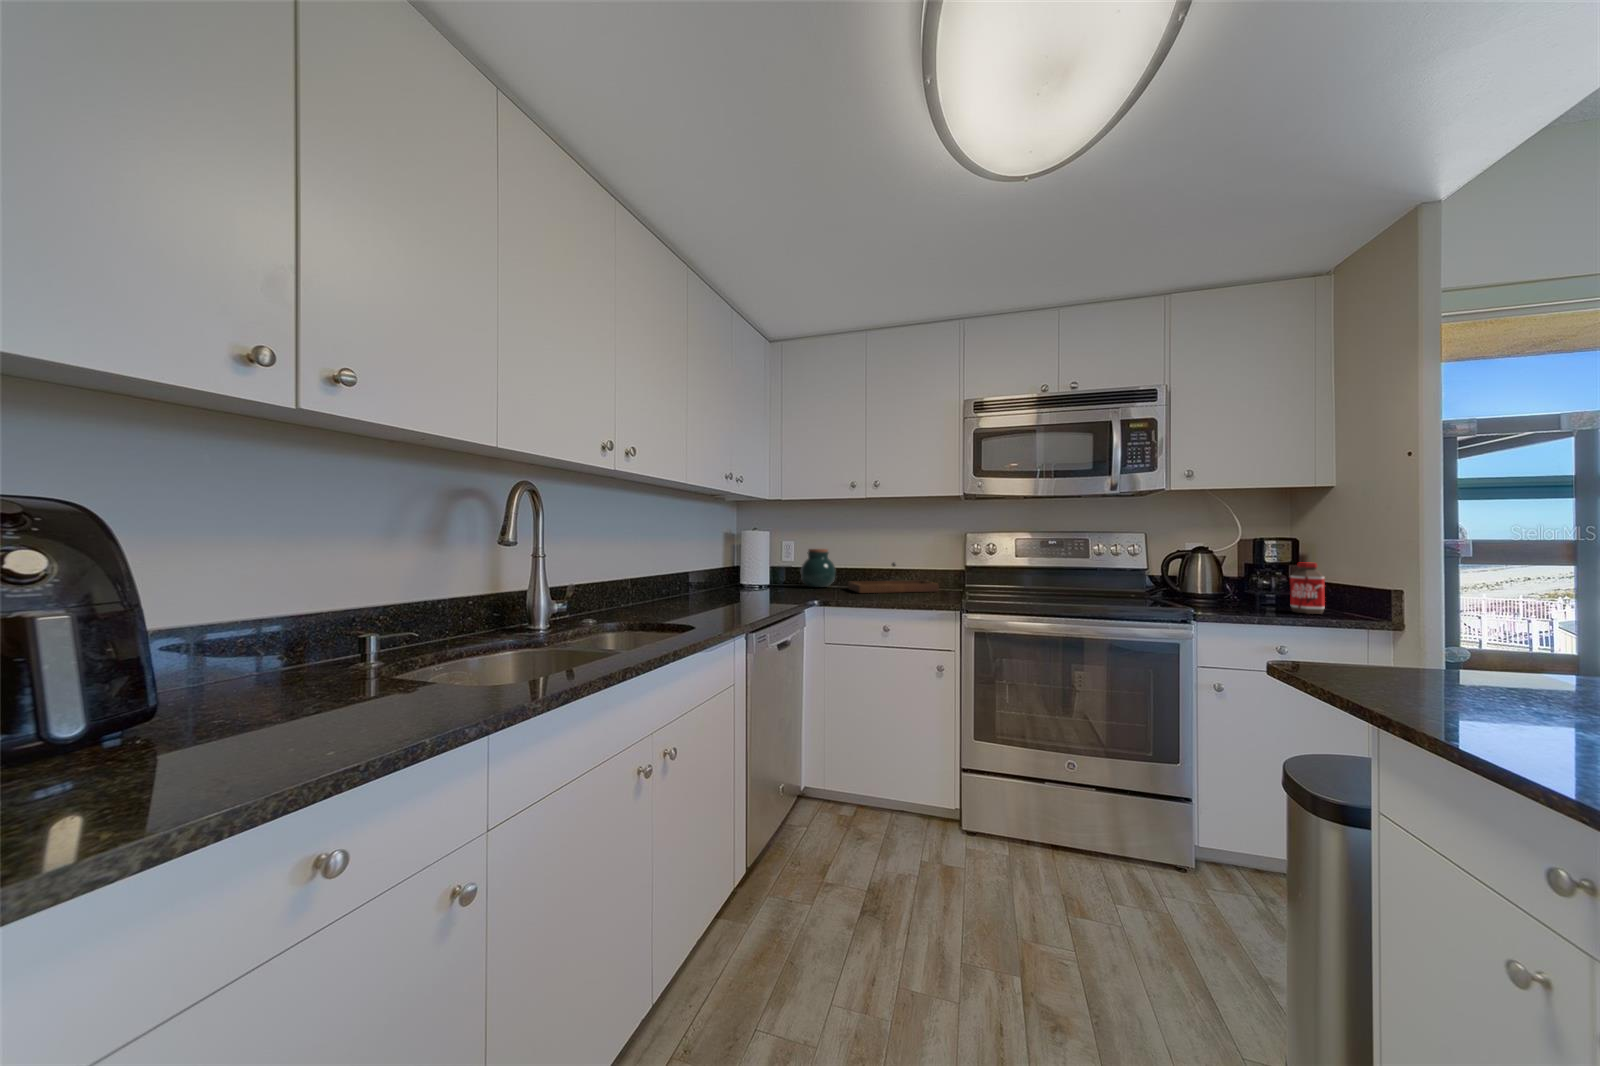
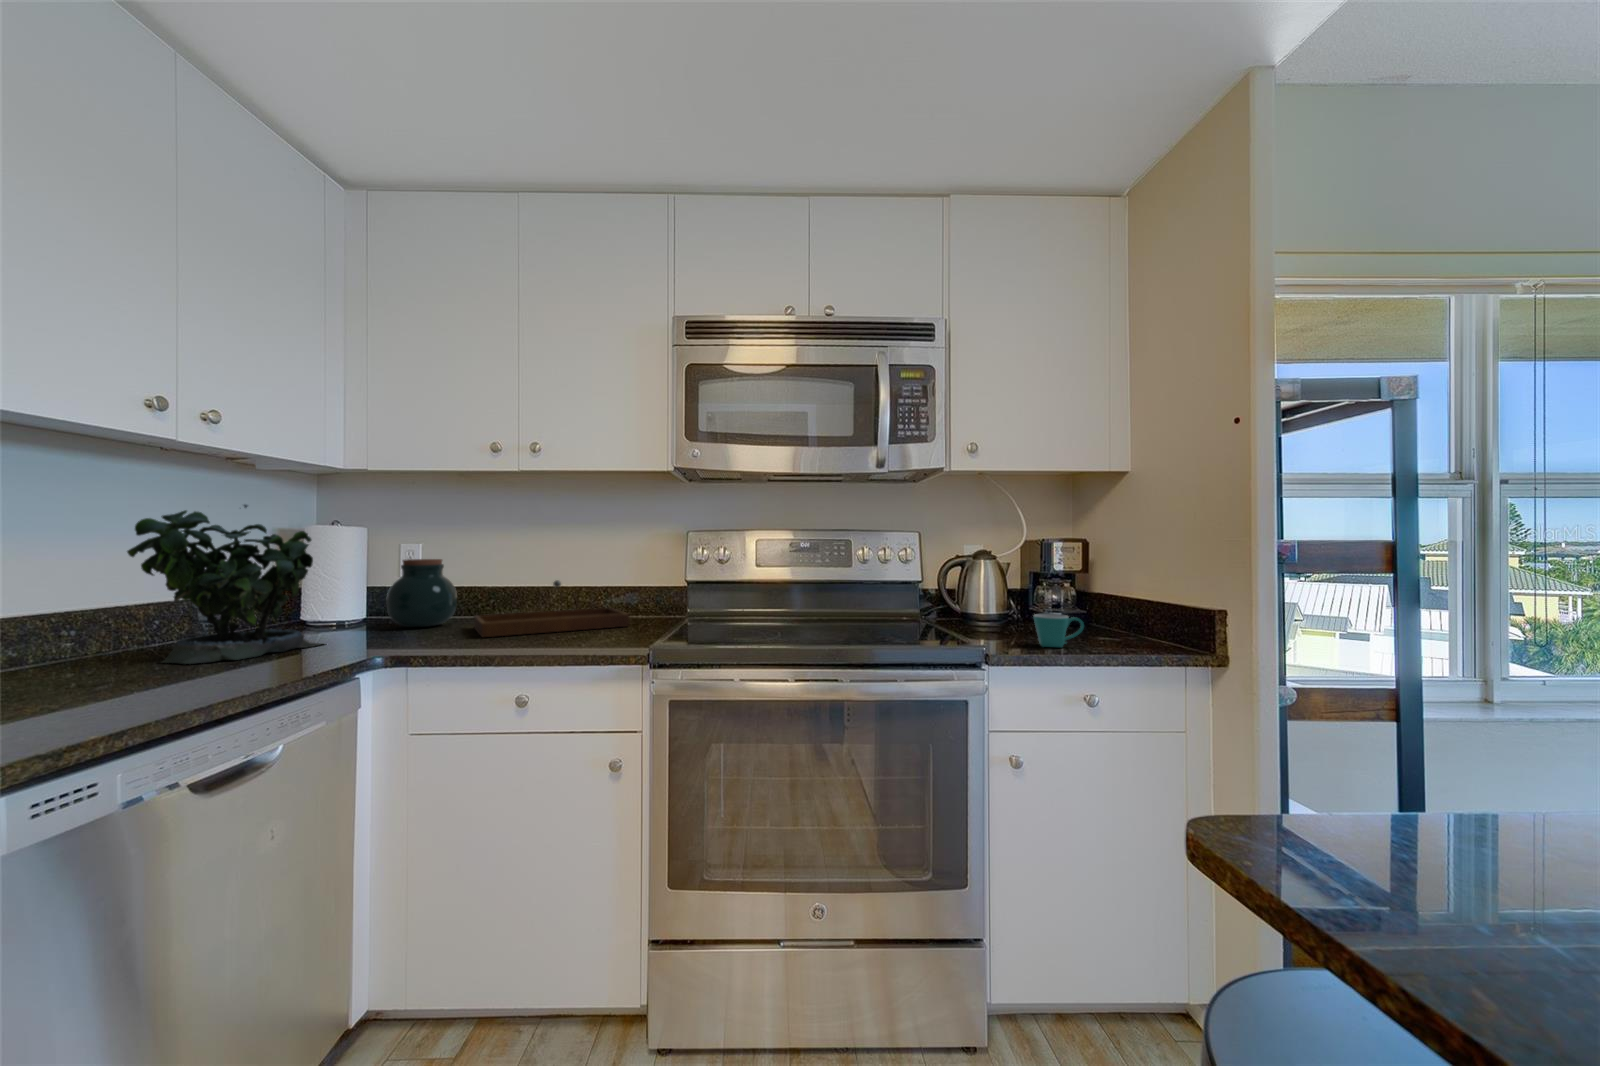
potted plant: none [709,519,785,597] -> present [127,505,322,664]
bottle: present [1290,563,1325,614] -> none [1094,572,1133,642]
mug: none [1235,591,1277,614] -> present [1033,614,1084,647]

